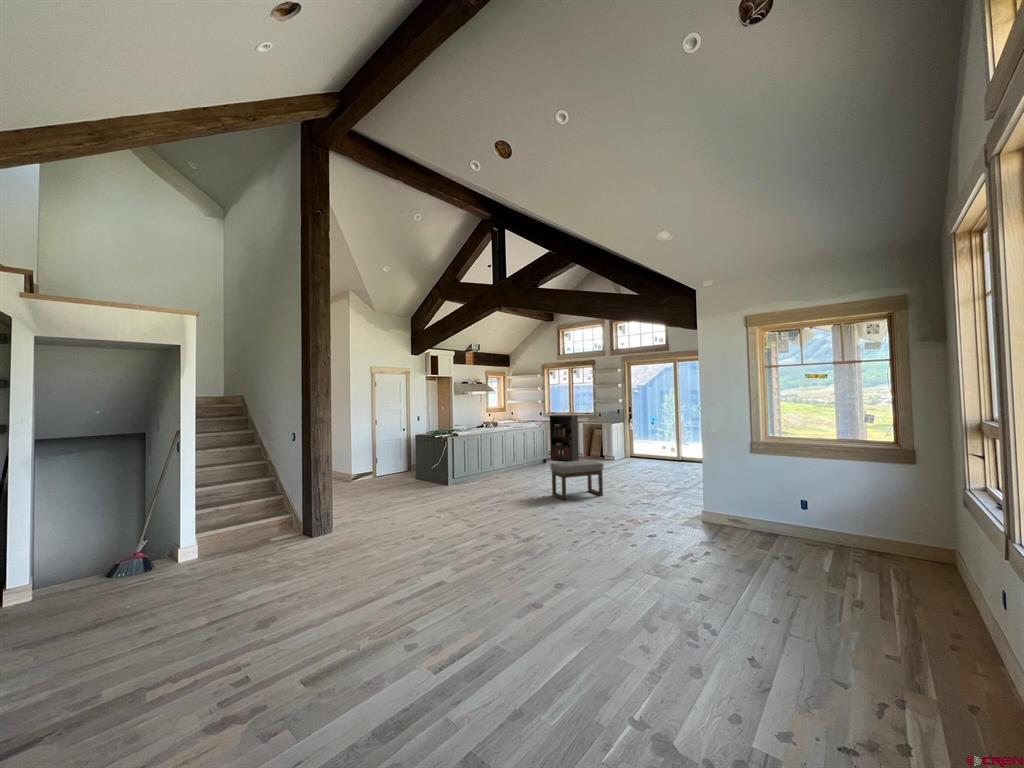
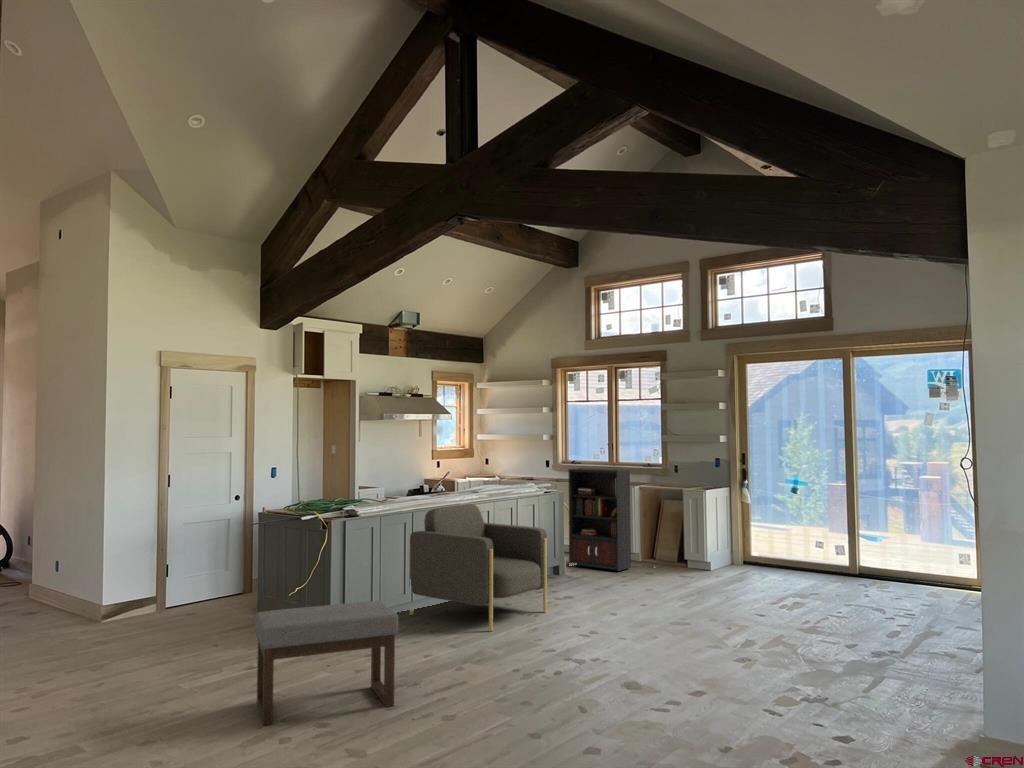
armchair: none [480,431,540,483] -> present [409,504,547,631]
ottoman: present [551,460,603,500] -> present [254,601,398,725]

